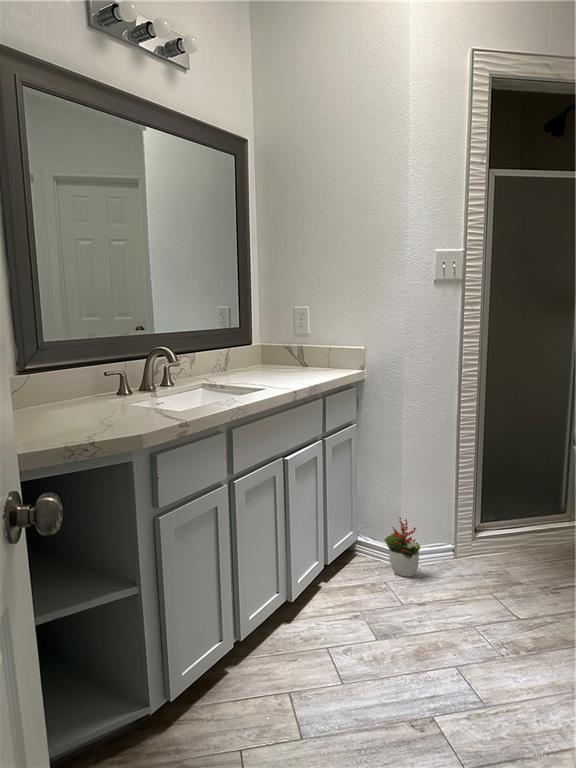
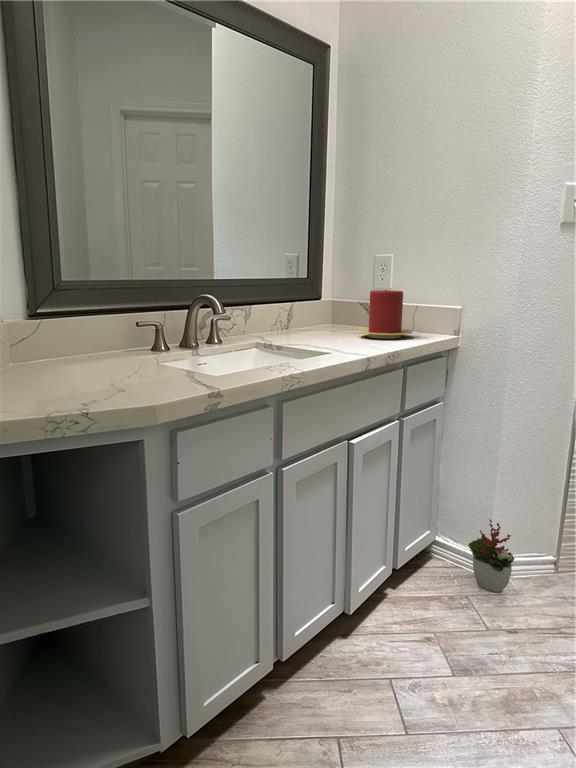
candle: none [285,336,328,375] -> present [358,290,412,339]

